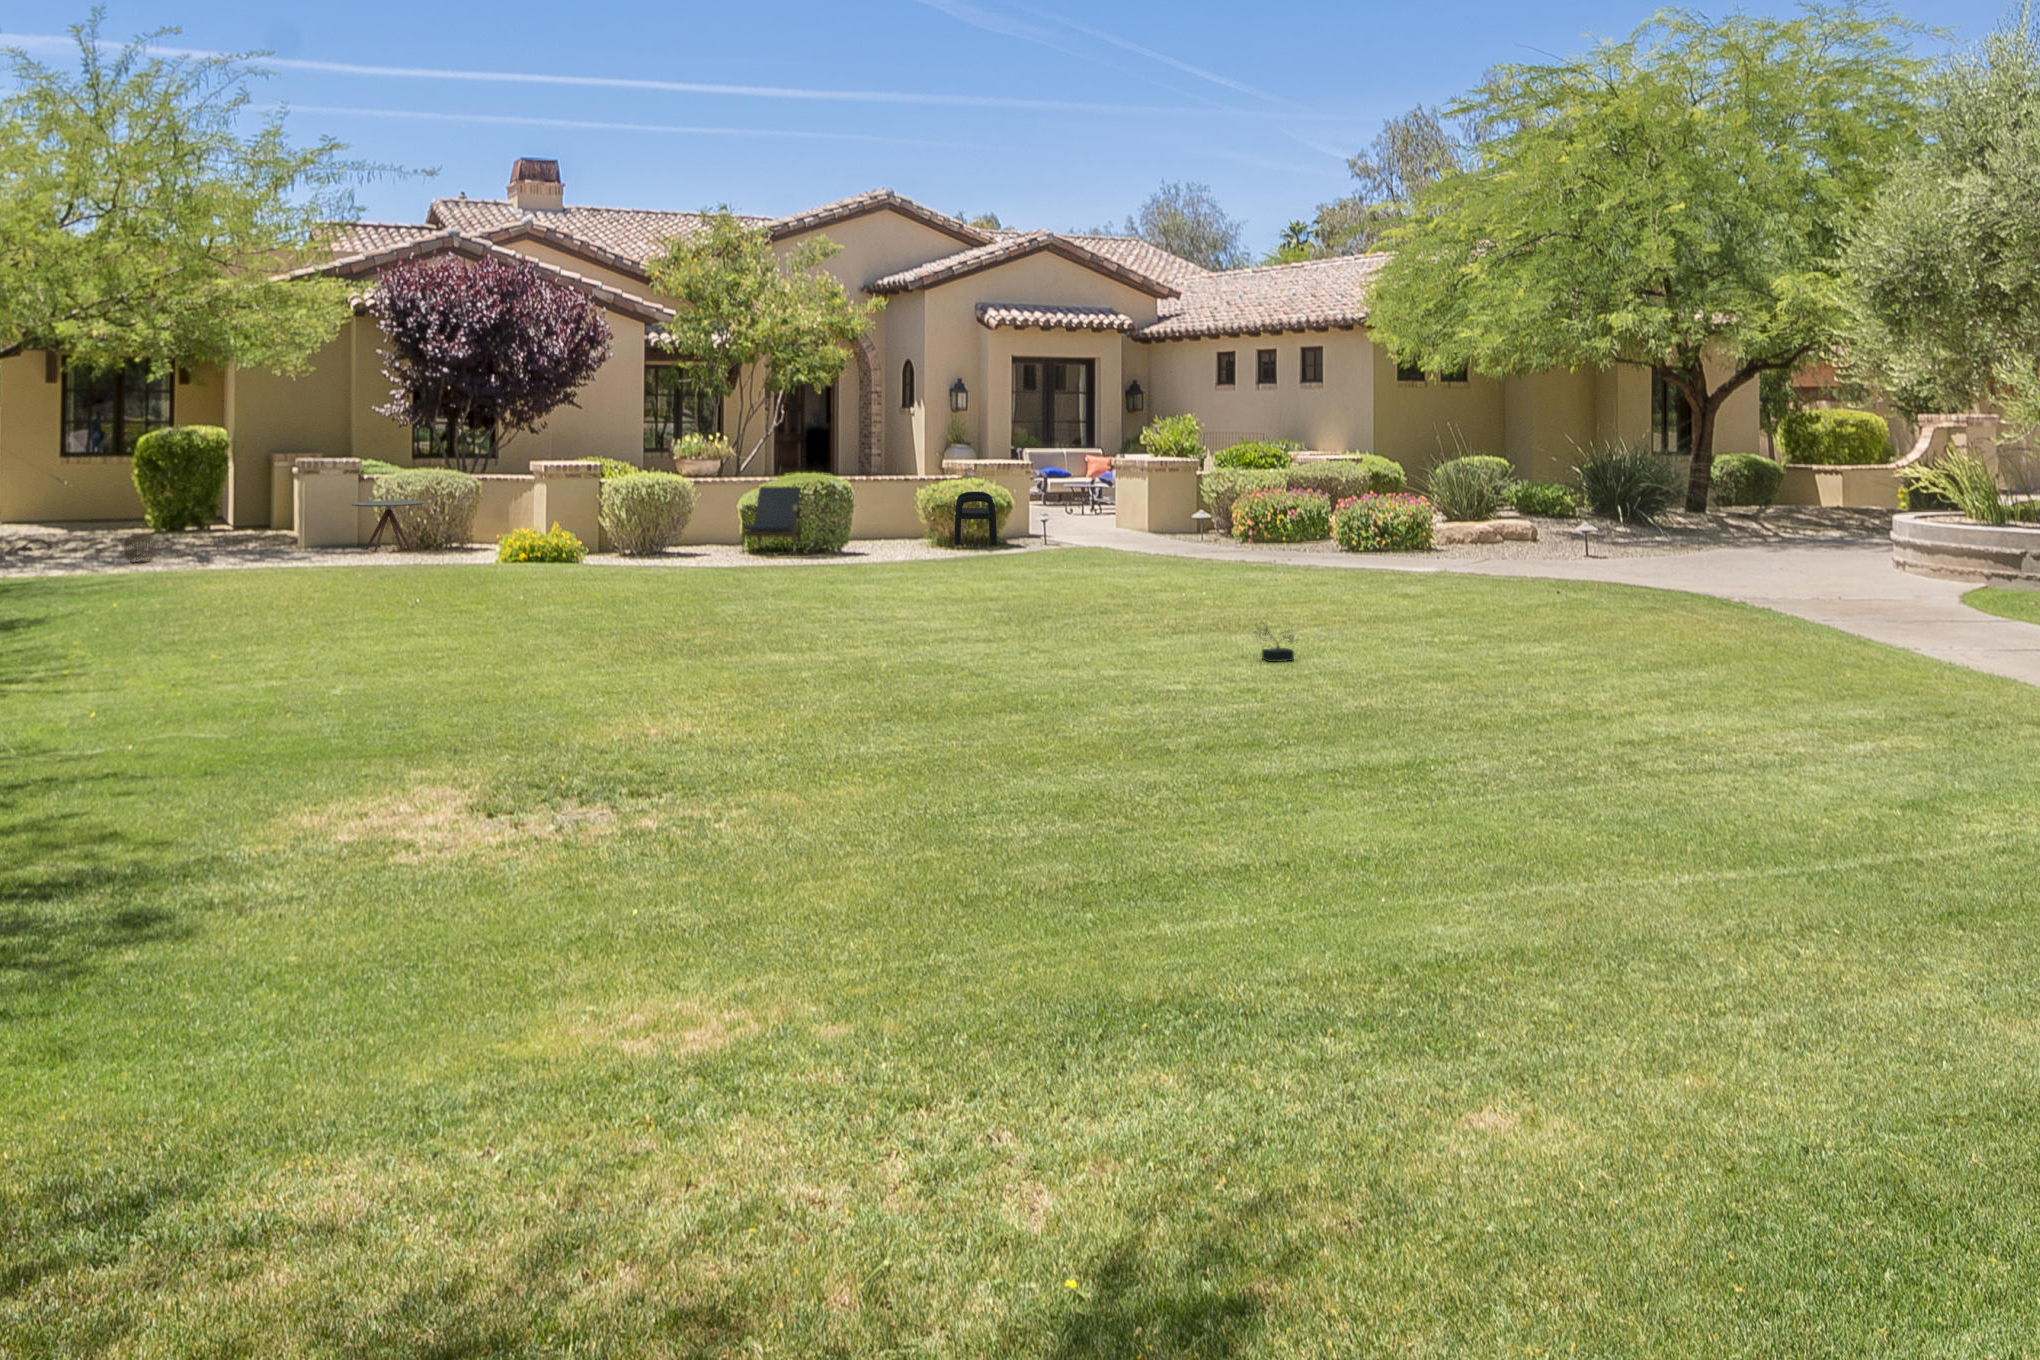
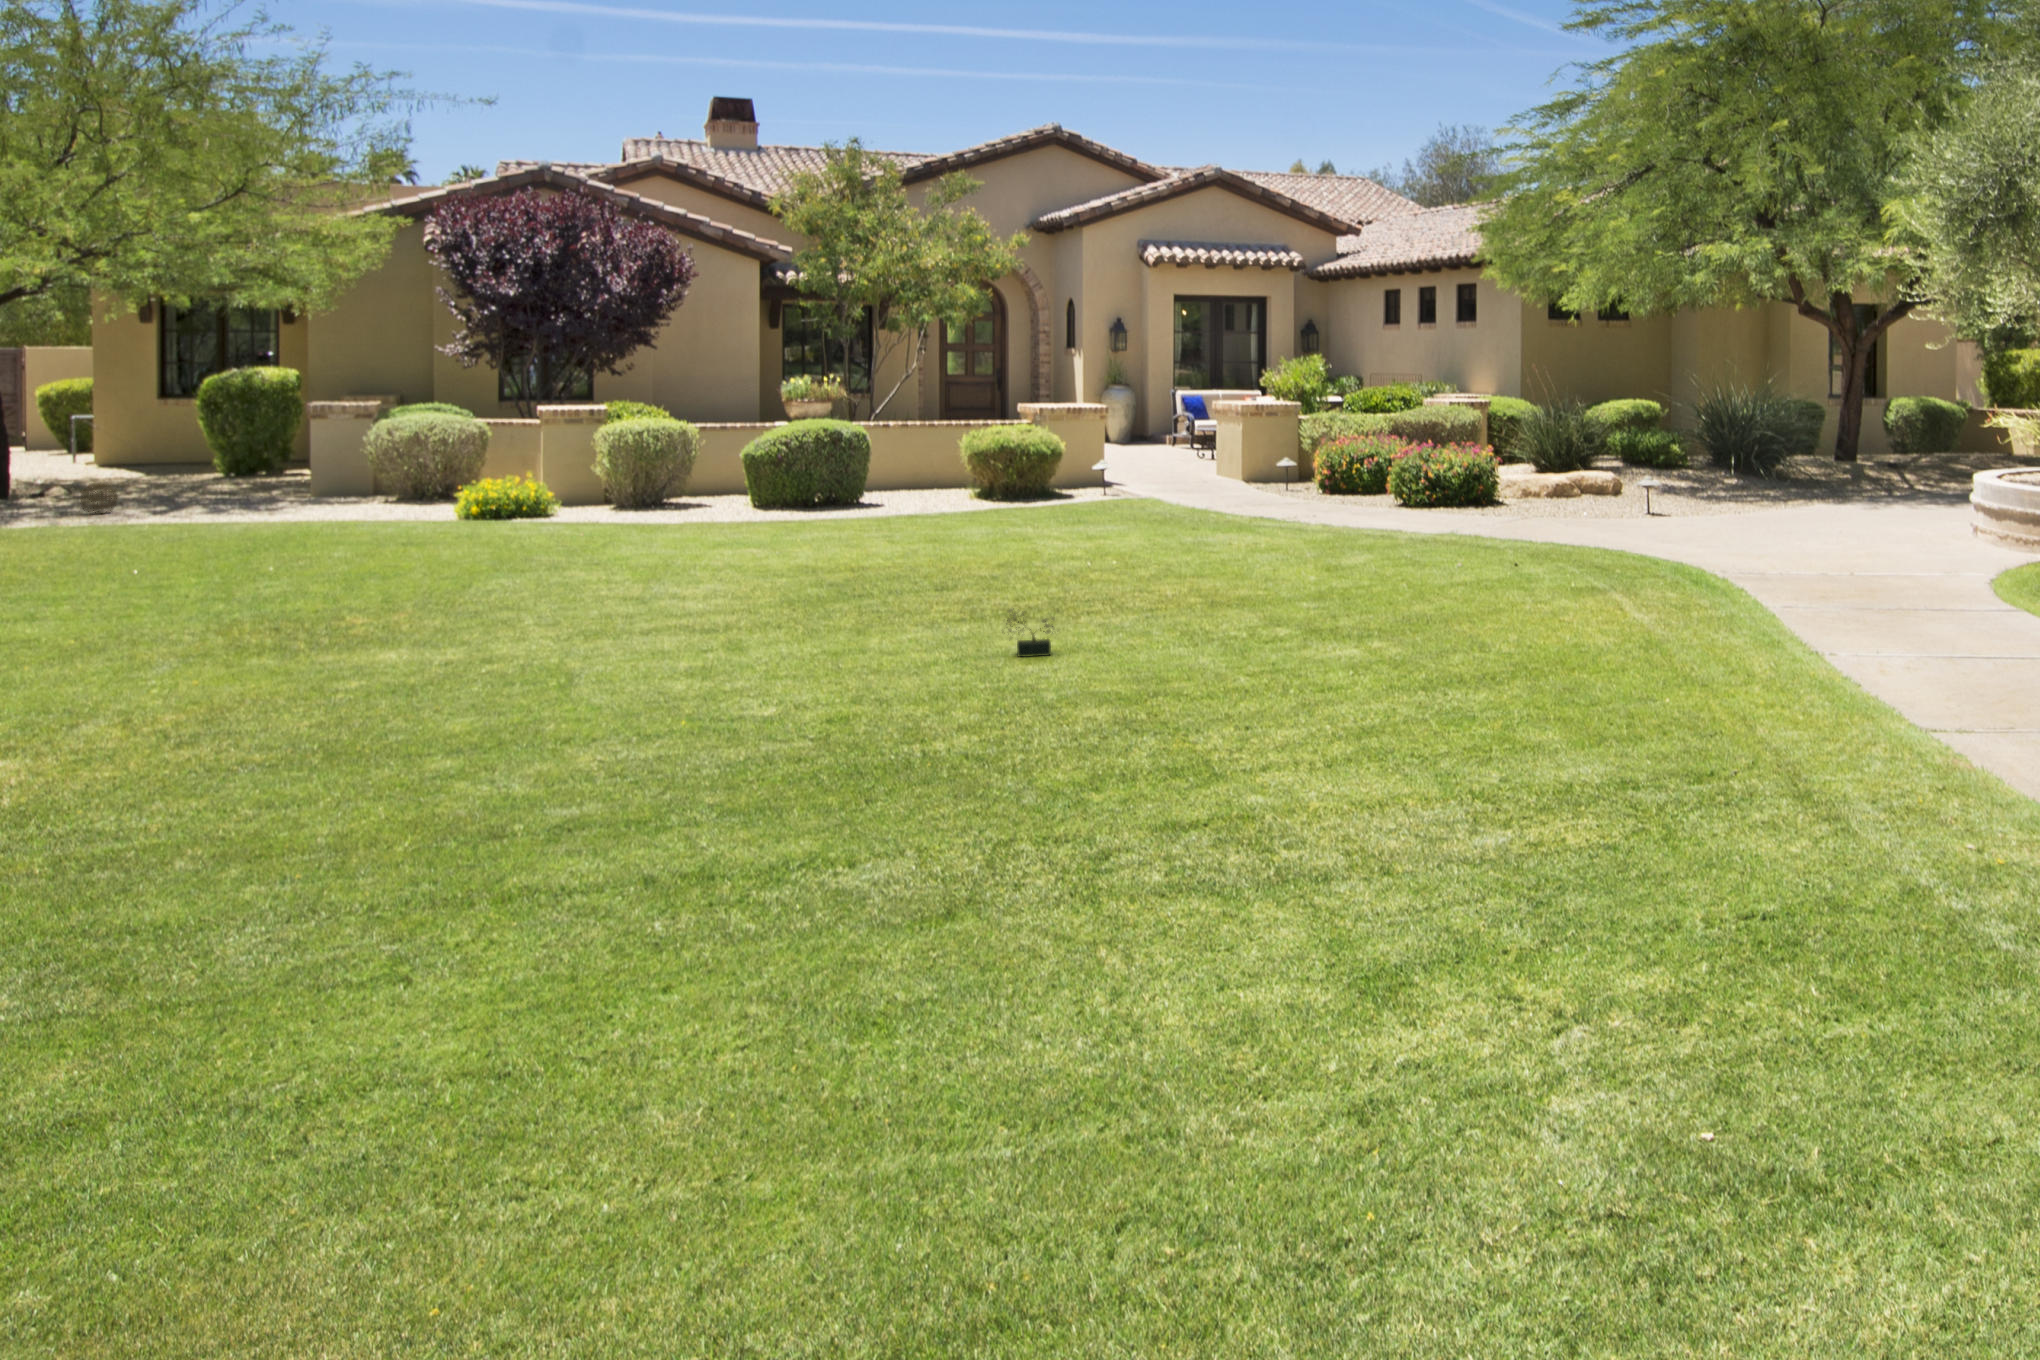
lounge chair: present [741,486,802,551] -> none [744,434,817,505]
bench: present [954,492,997,544] -> none [988,439,1045,495]
round table: present [351,500,426,552] -> none [346,448,431,502]

